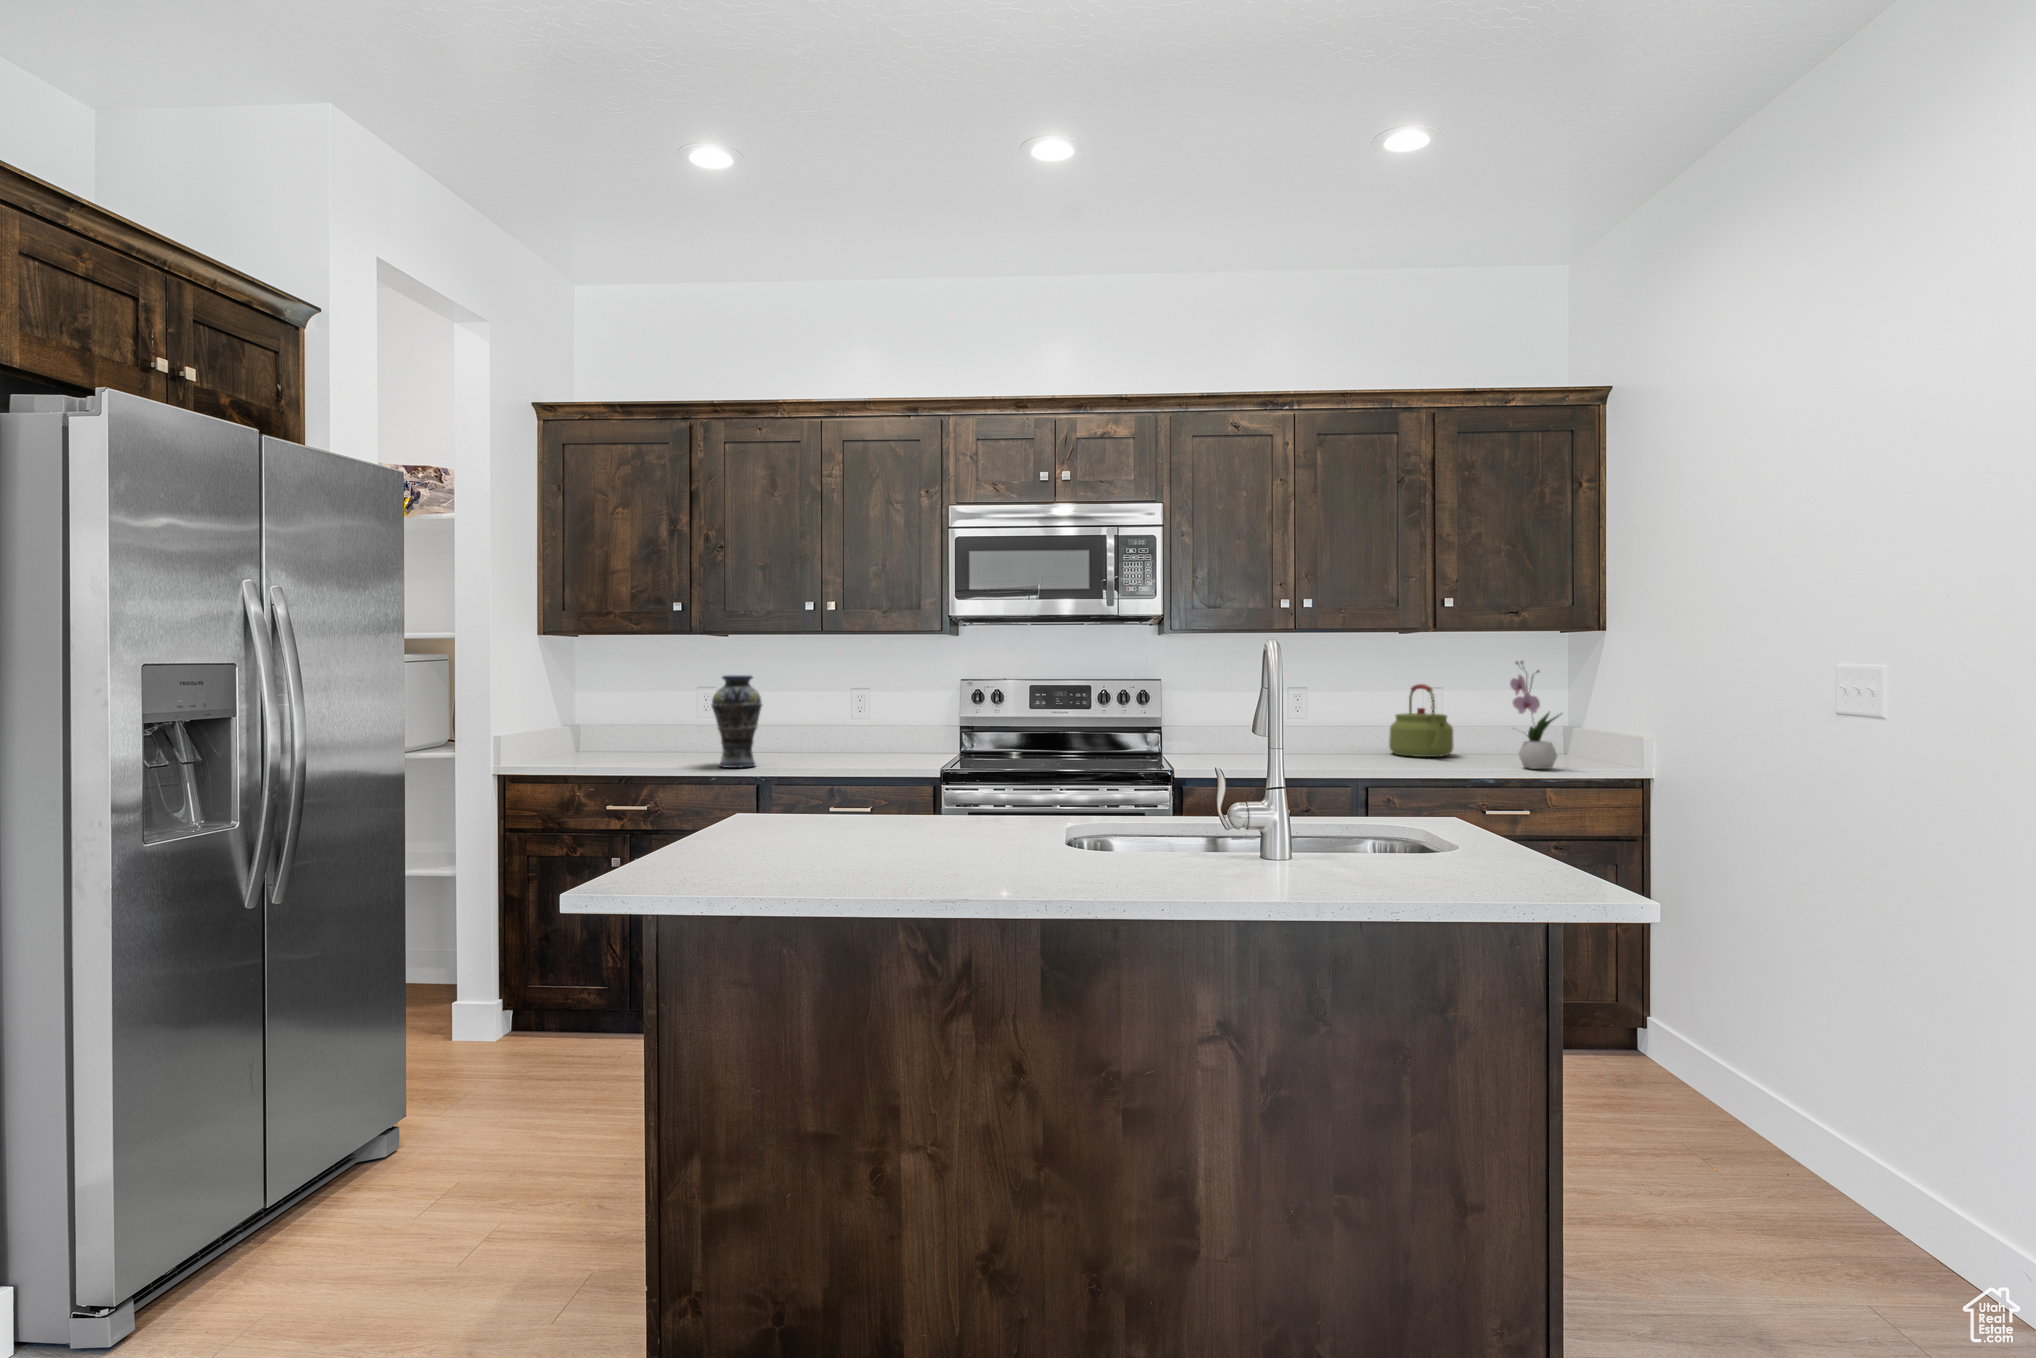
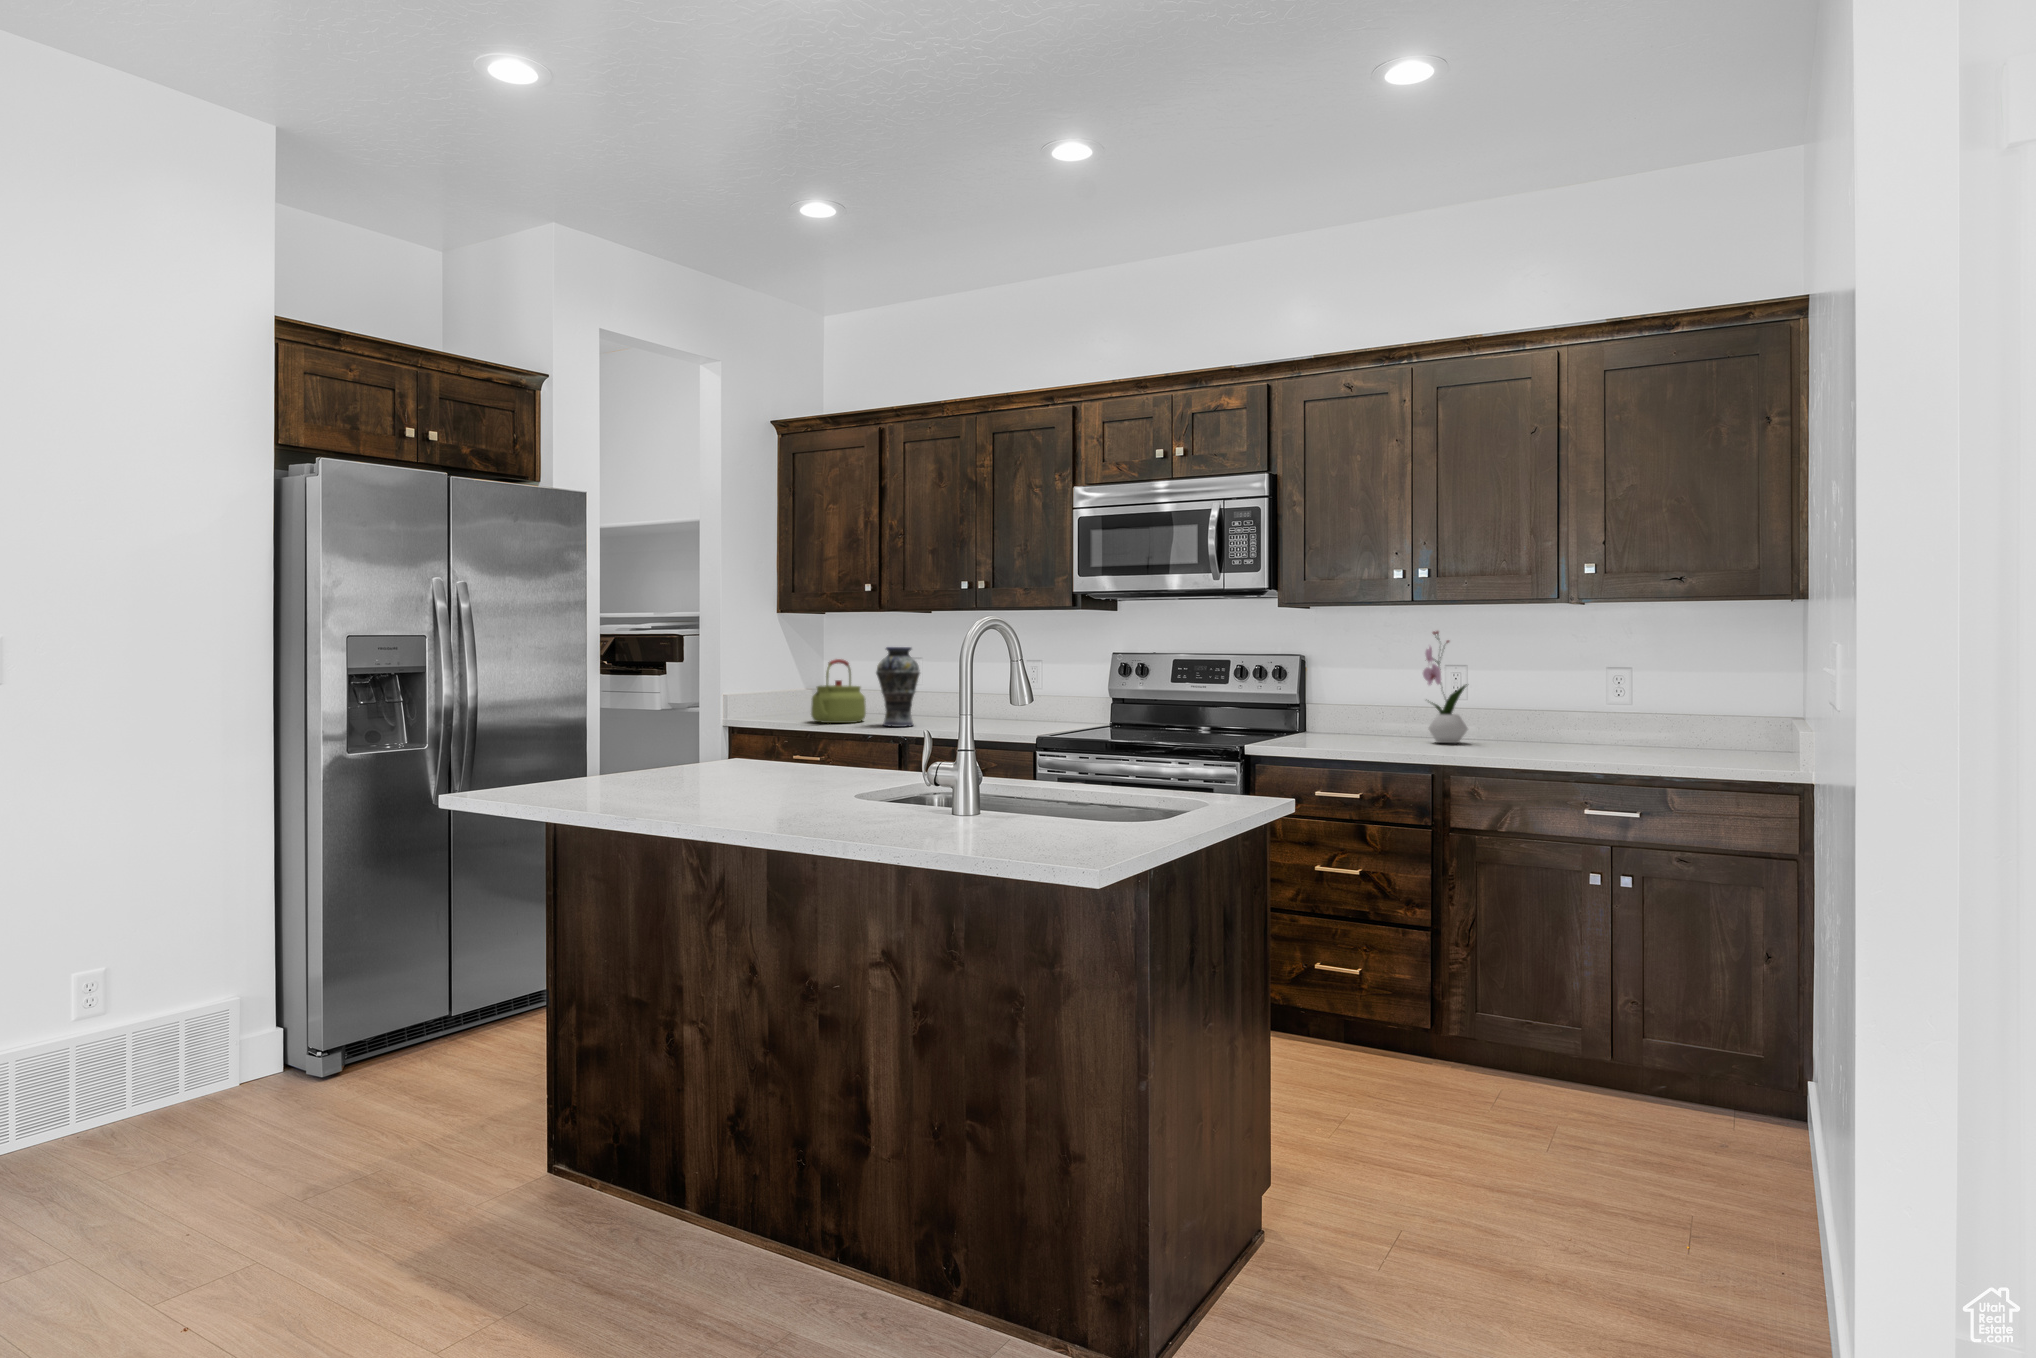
flower arrangement: present [1510,661,1559,769] -> present [1423,631,1468,743]
kettle: present [1389,684,1453,757] -> present [811,659,866,723]

